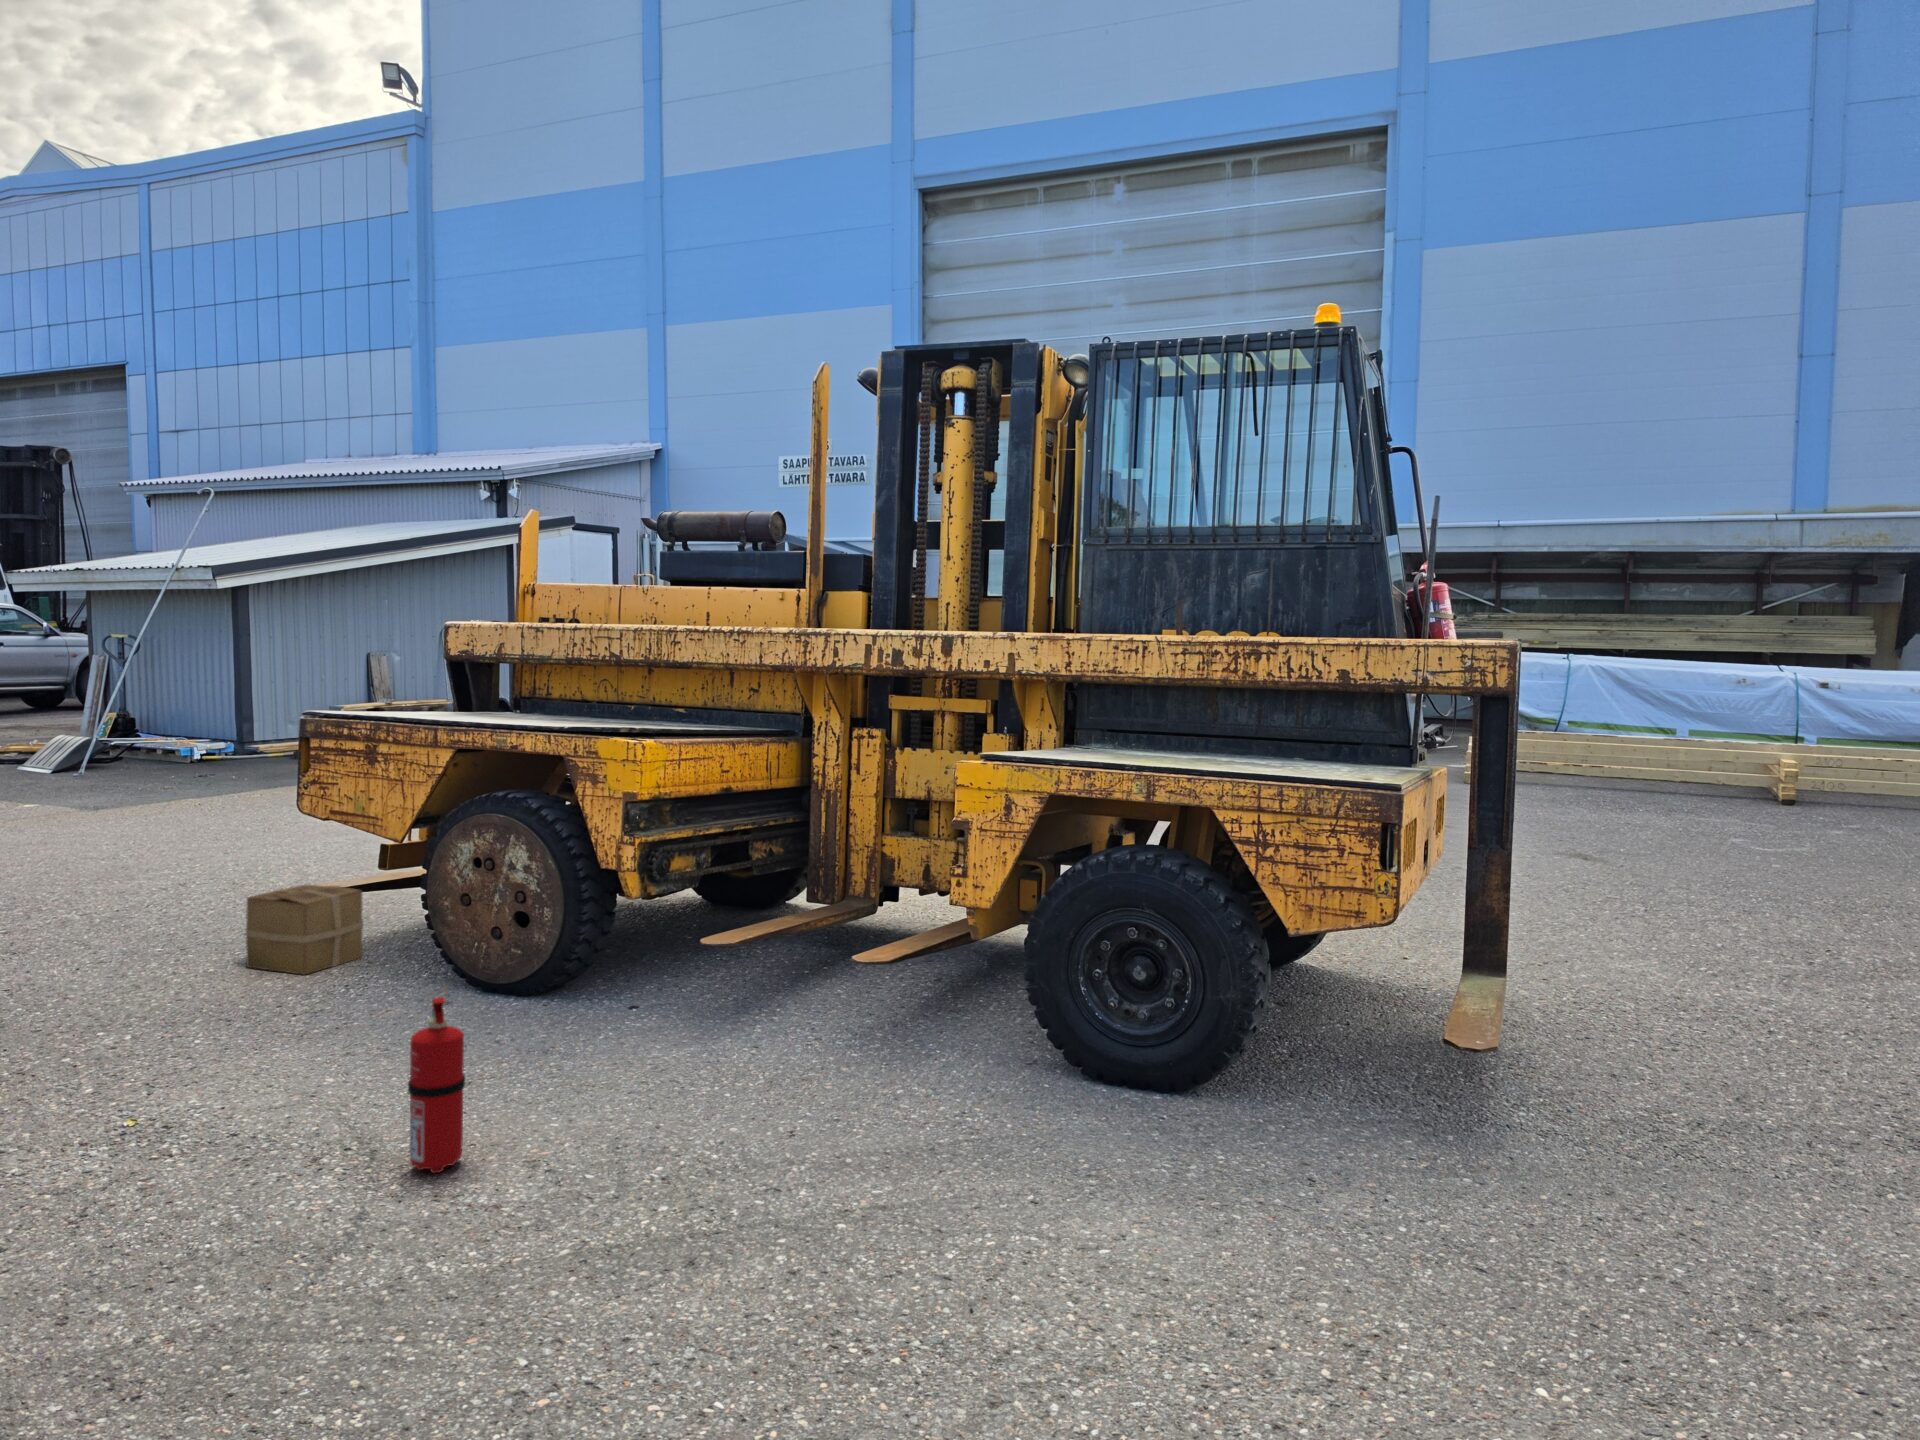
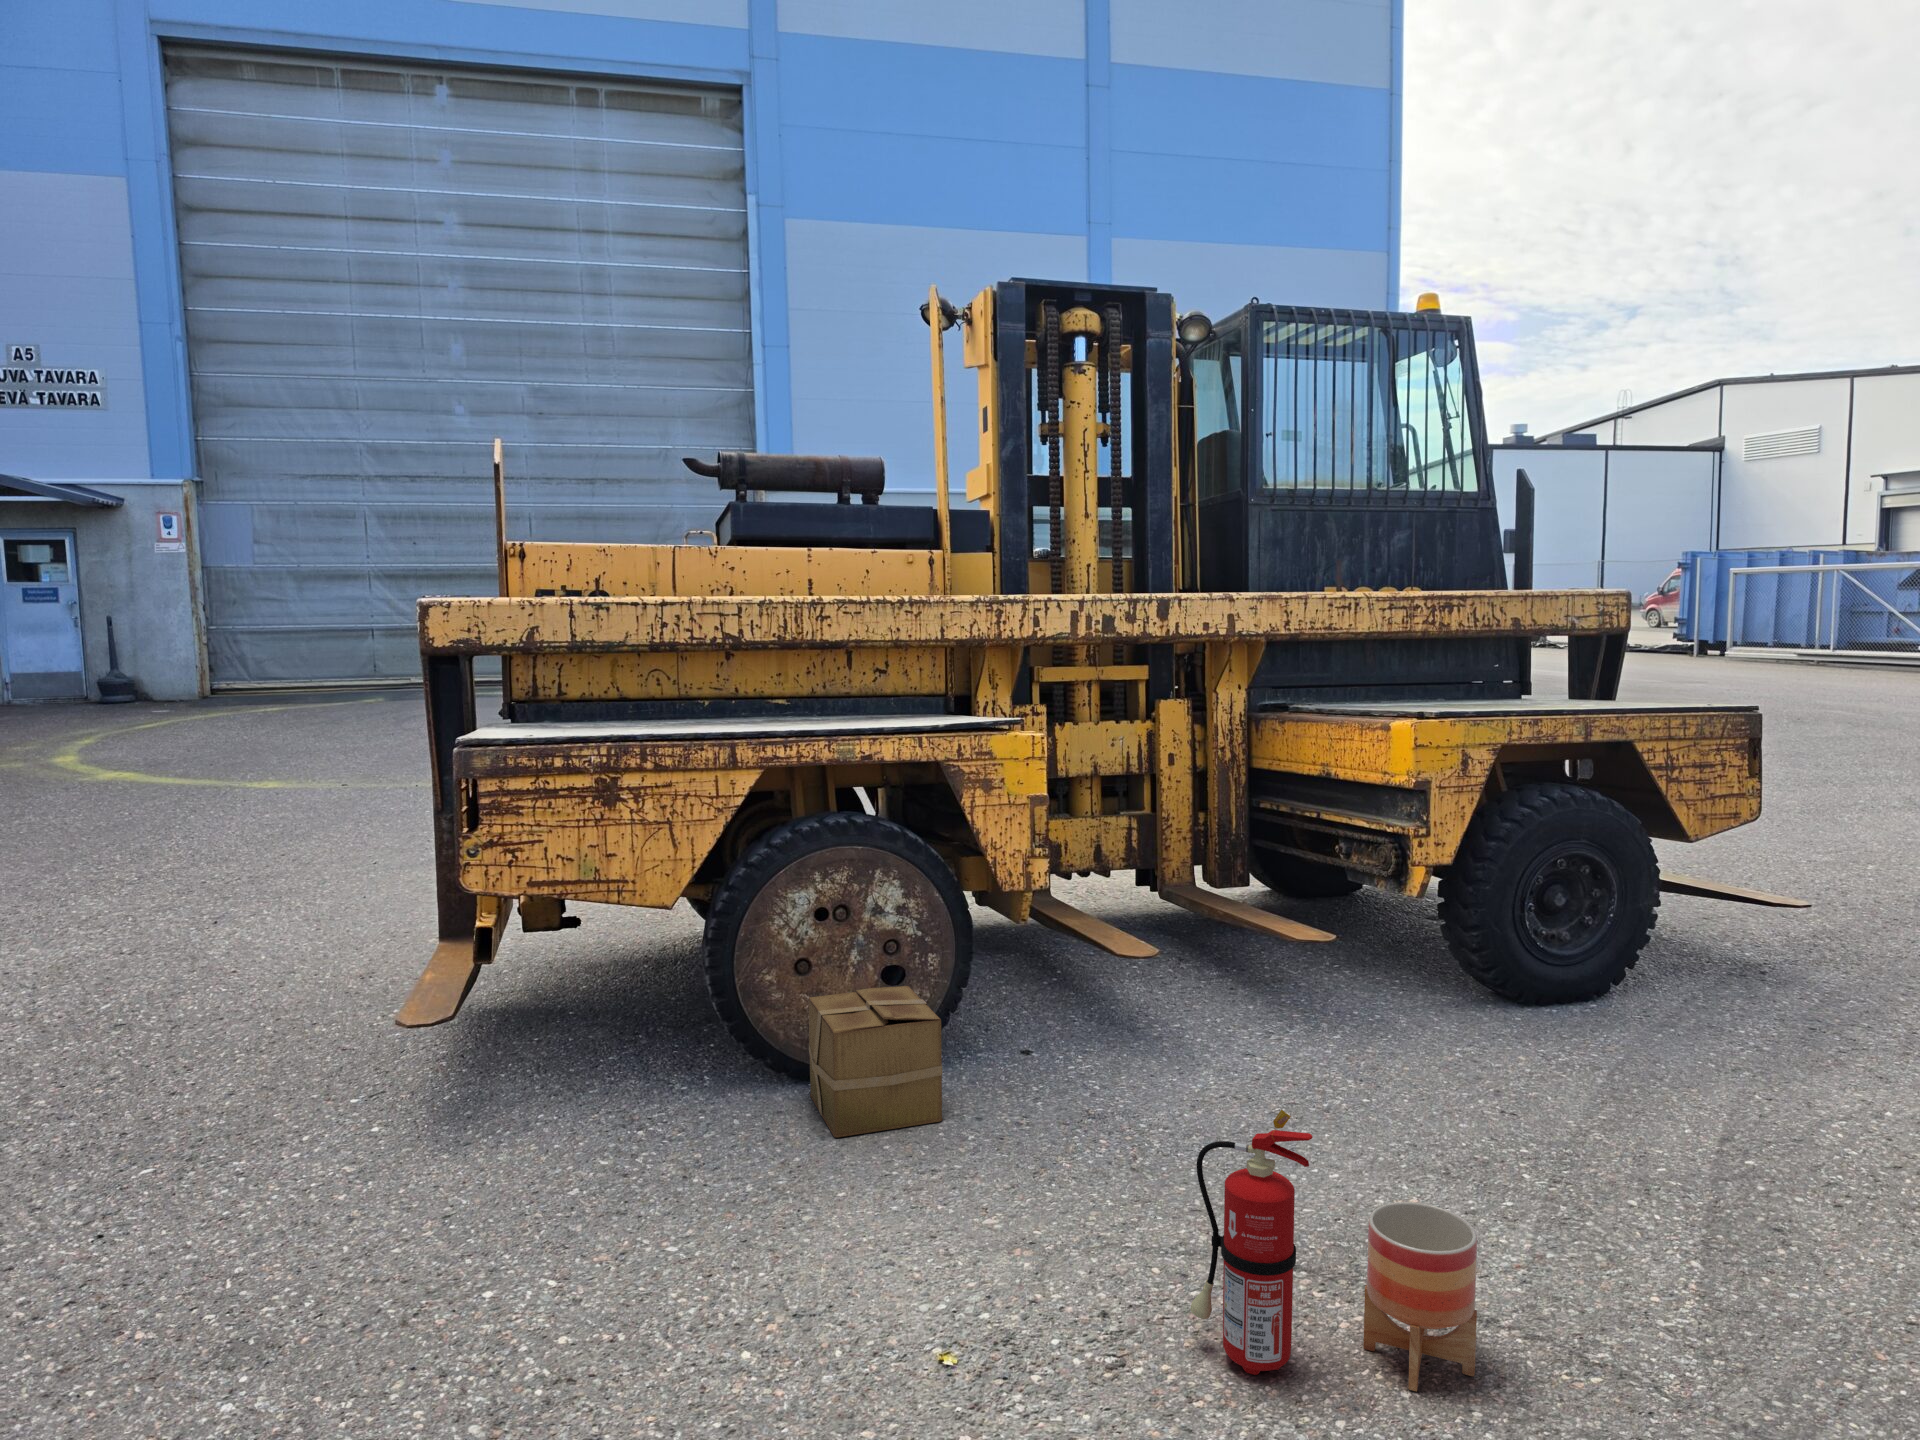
cardboard box: present [246,885,363,975] -> present [809,986,942,1137]
planter: none [461,1081,547,1218] -> present [1363,1202,1477,1392]

